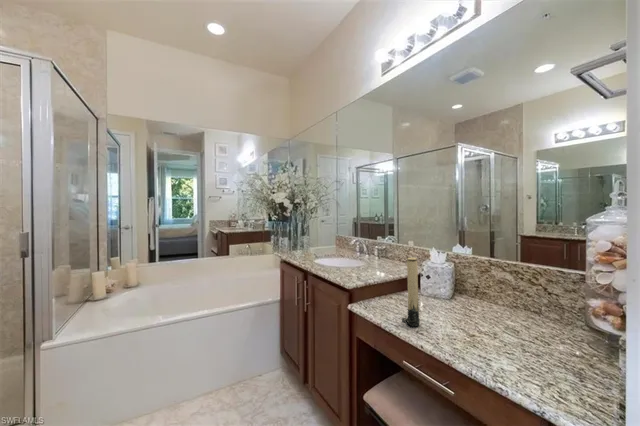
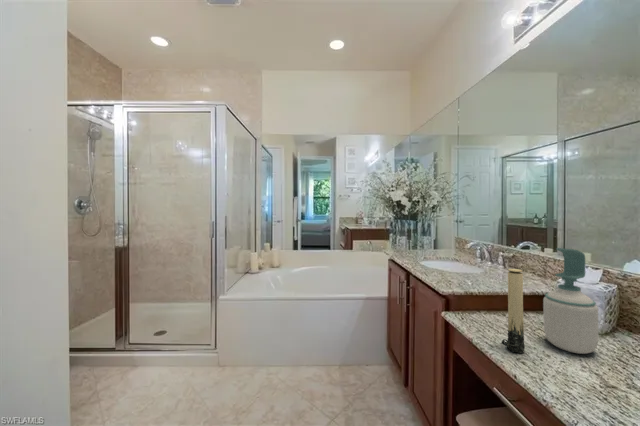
soap bottle: none [424,238,457,317] -> present [543,248,599,354]

